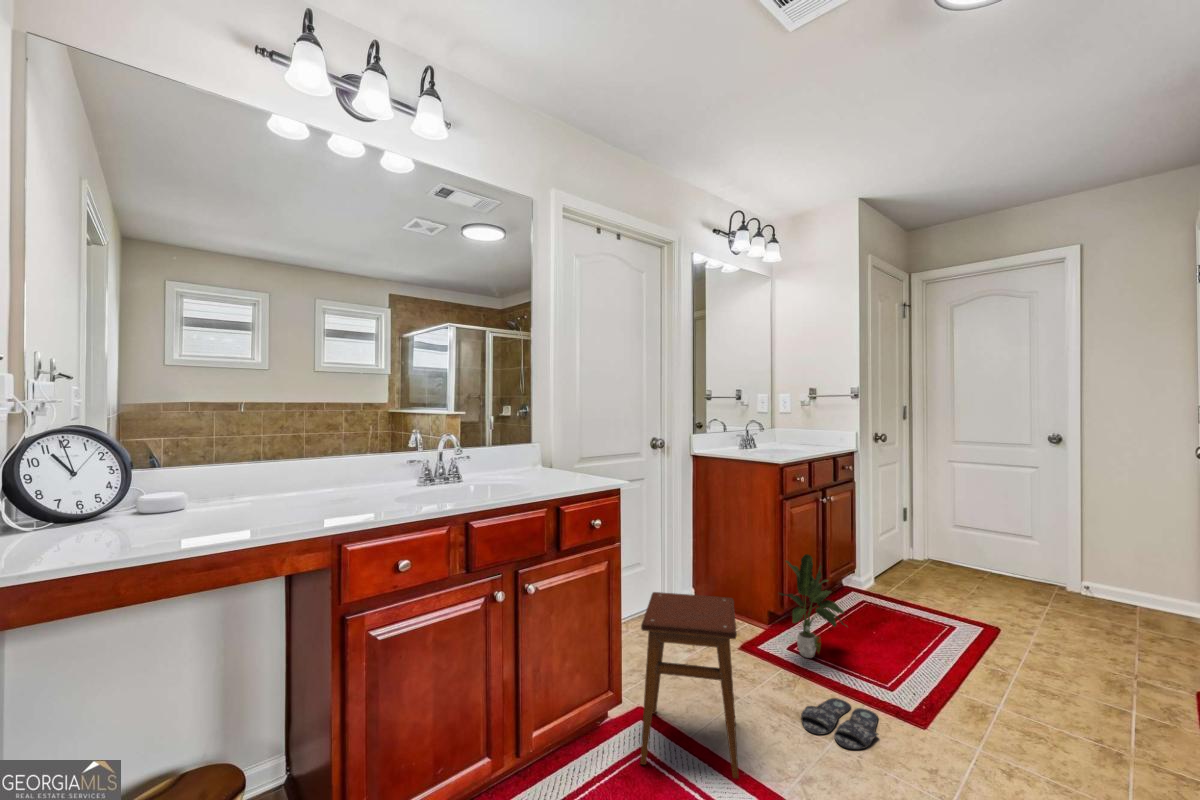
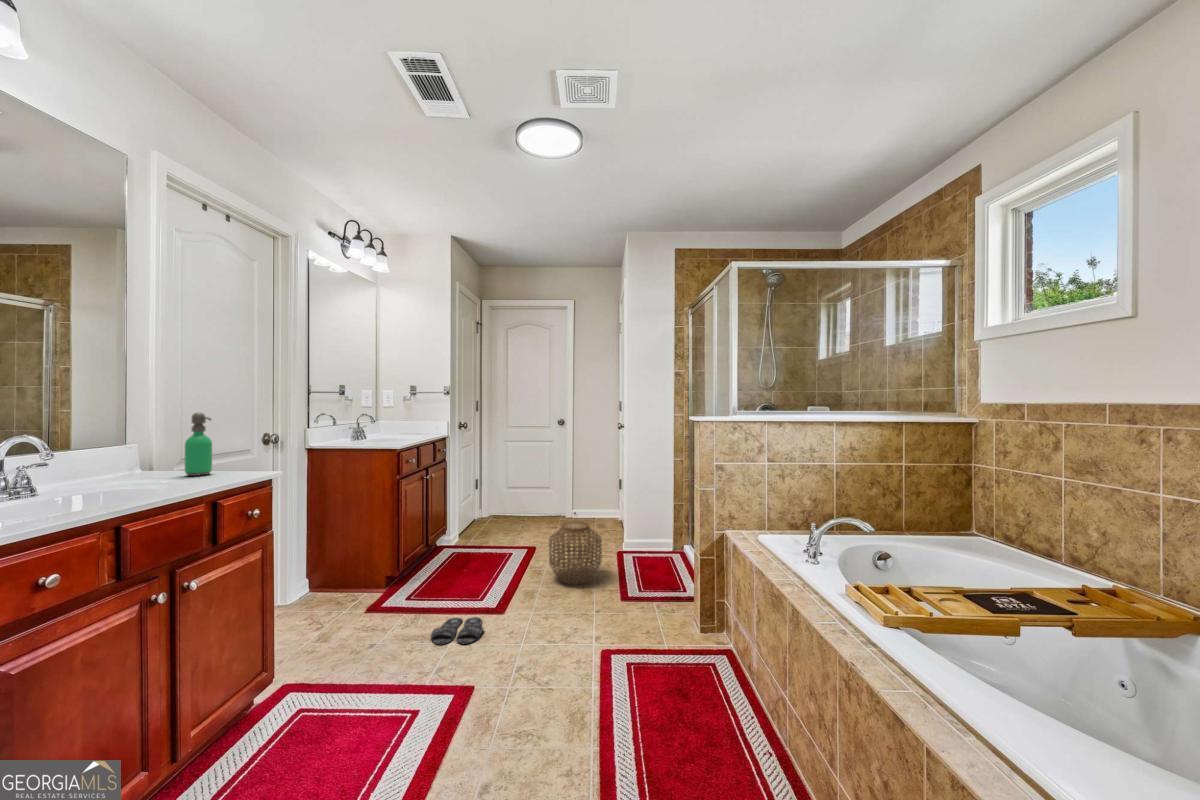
soap dispenser: none [555,420,576,479] -> present [185,413,212,476]
potted plant: present [779,554,844,658] -> none [402,518,455,600]
stool: present [640,592,739,778] -> none [300,559,397,722]
woven basket: none [1009,607,1130,724] -> present [549,521,602,585]

